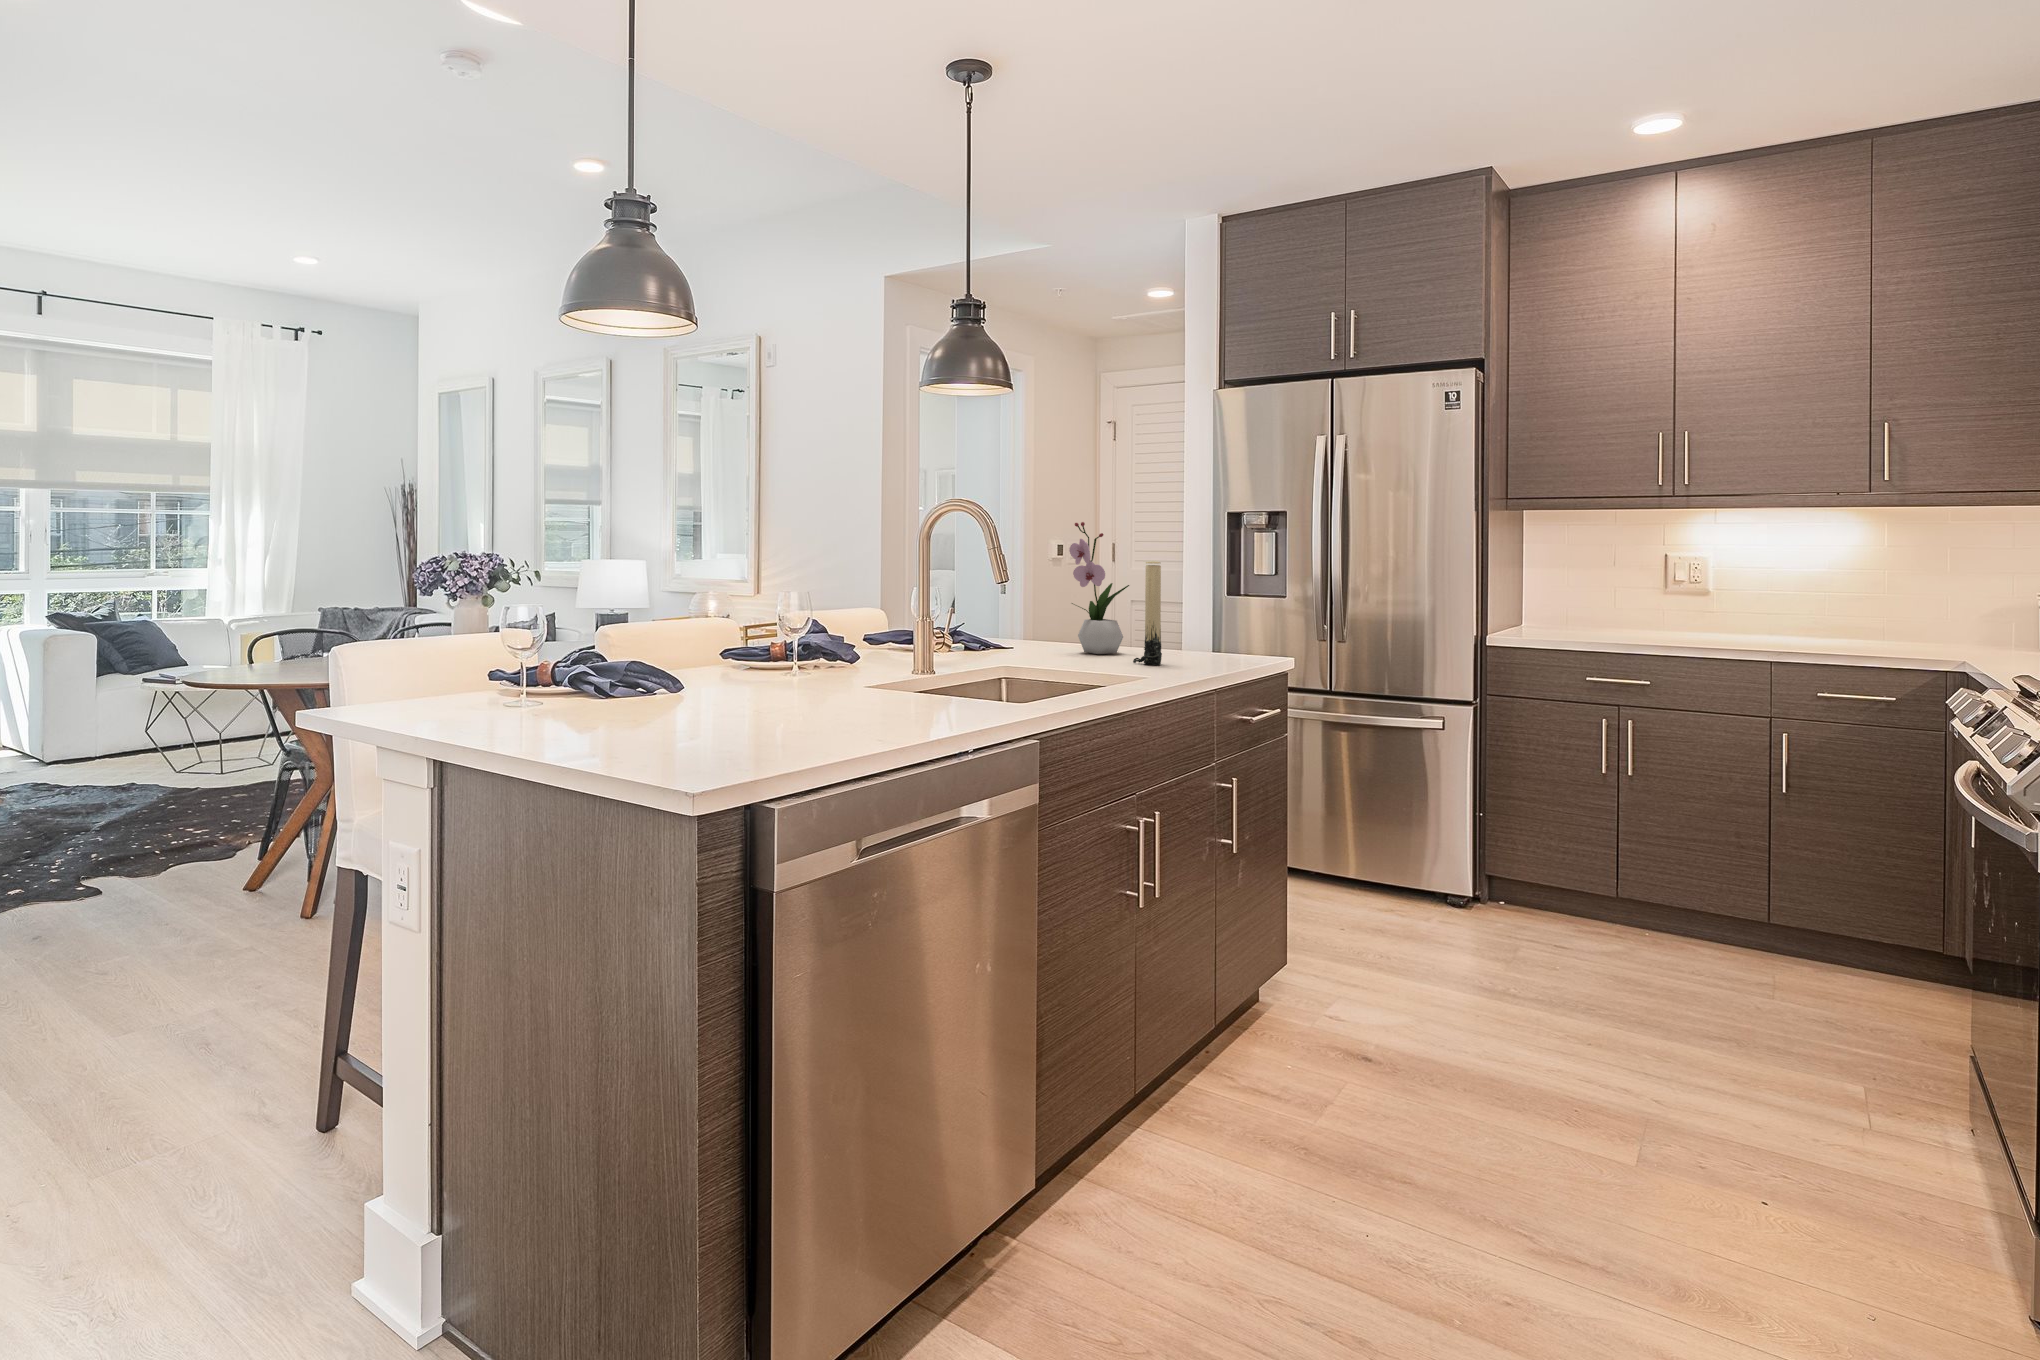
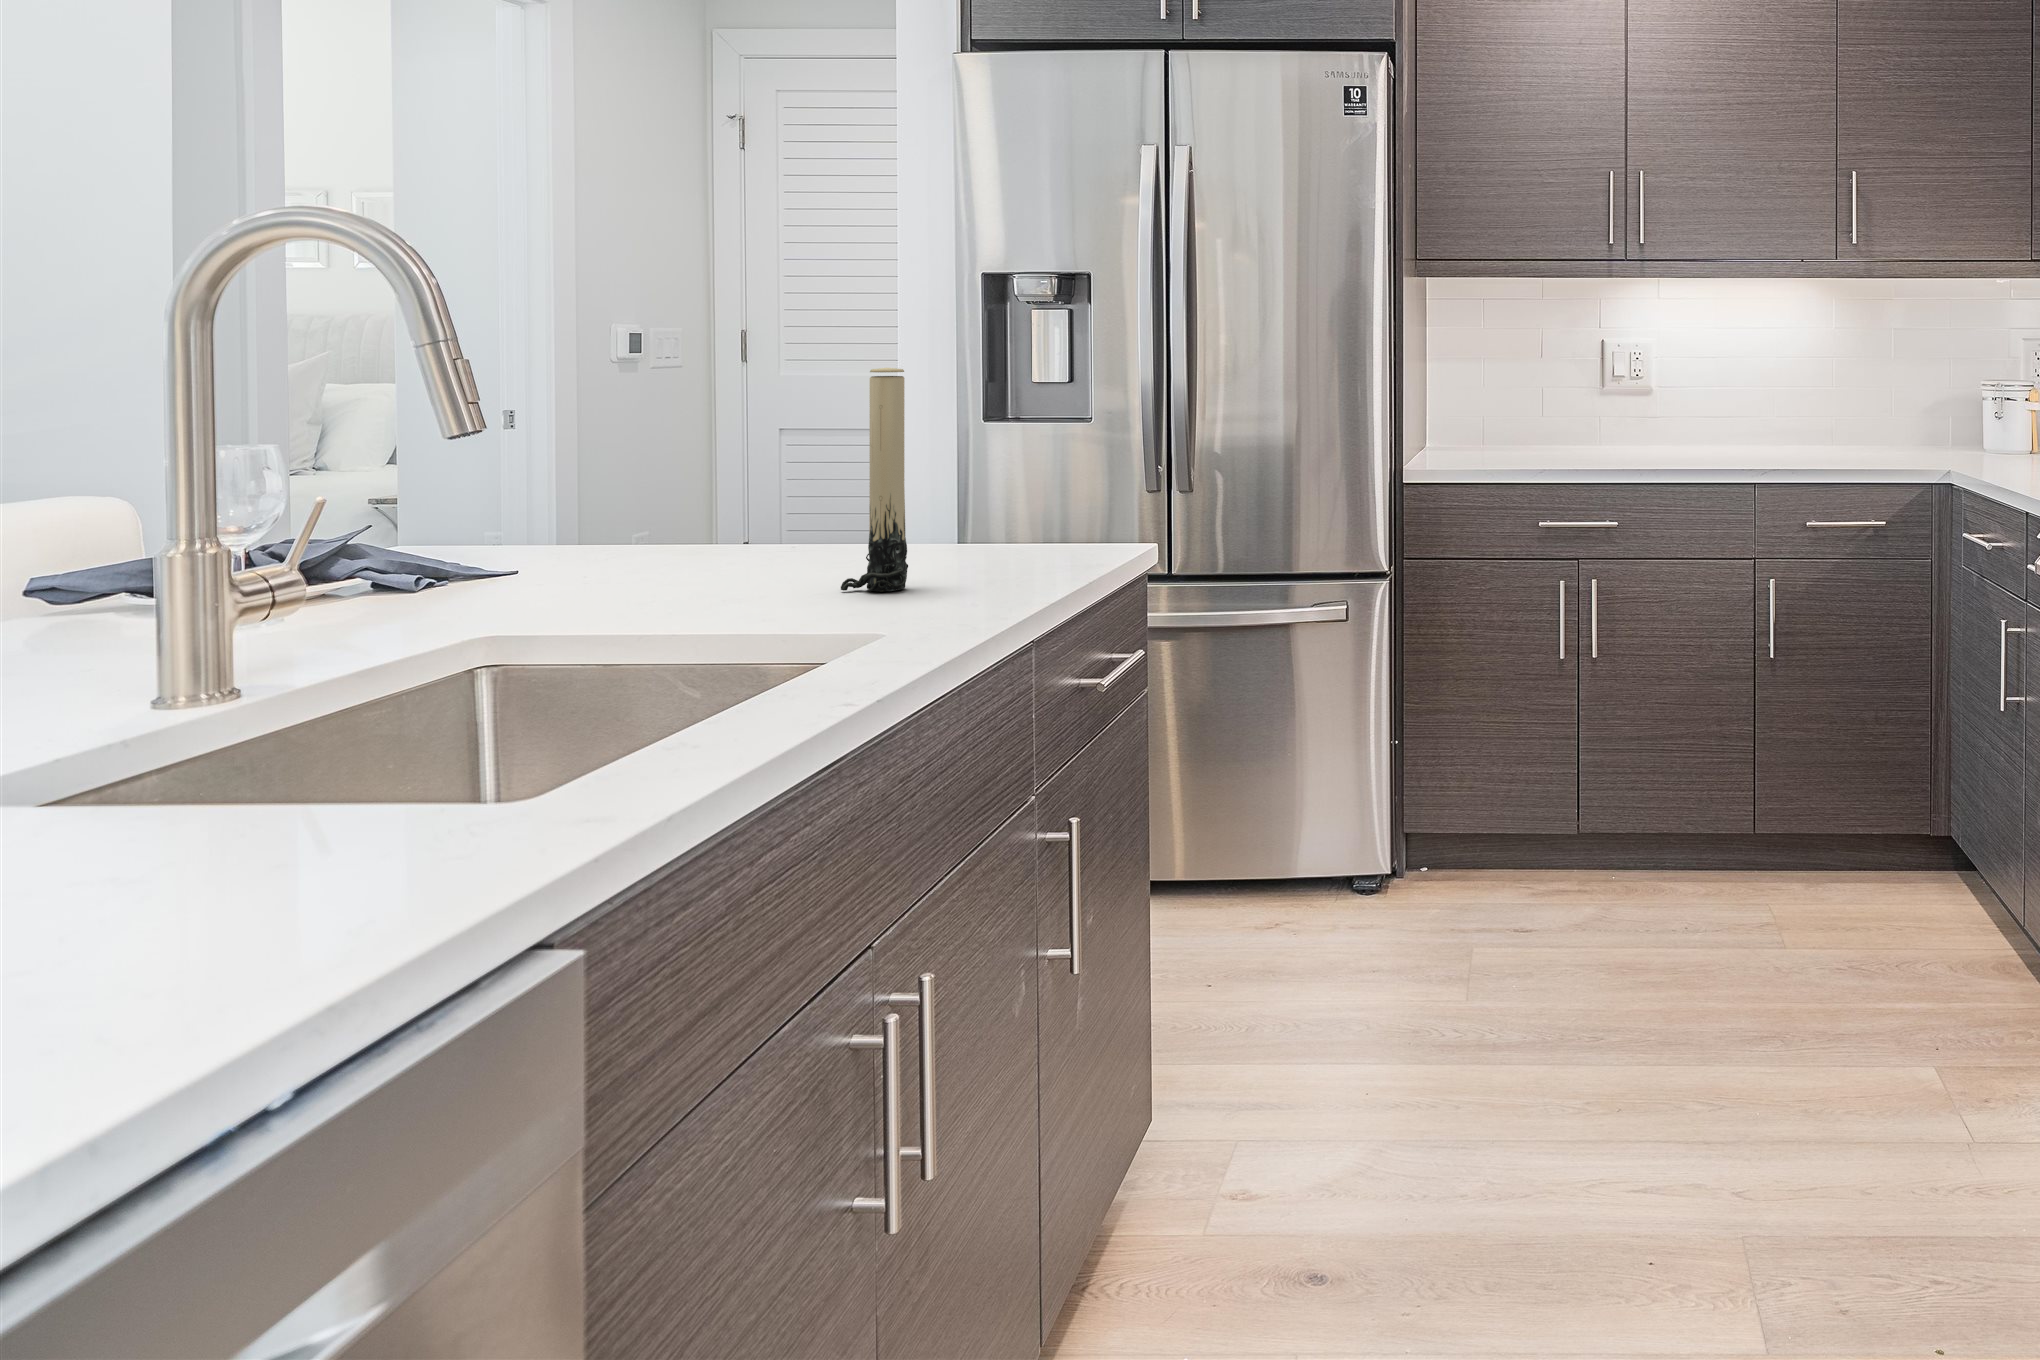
flower arrangement: present [1069,522,1129,654] -> none [672,283,820,574]

